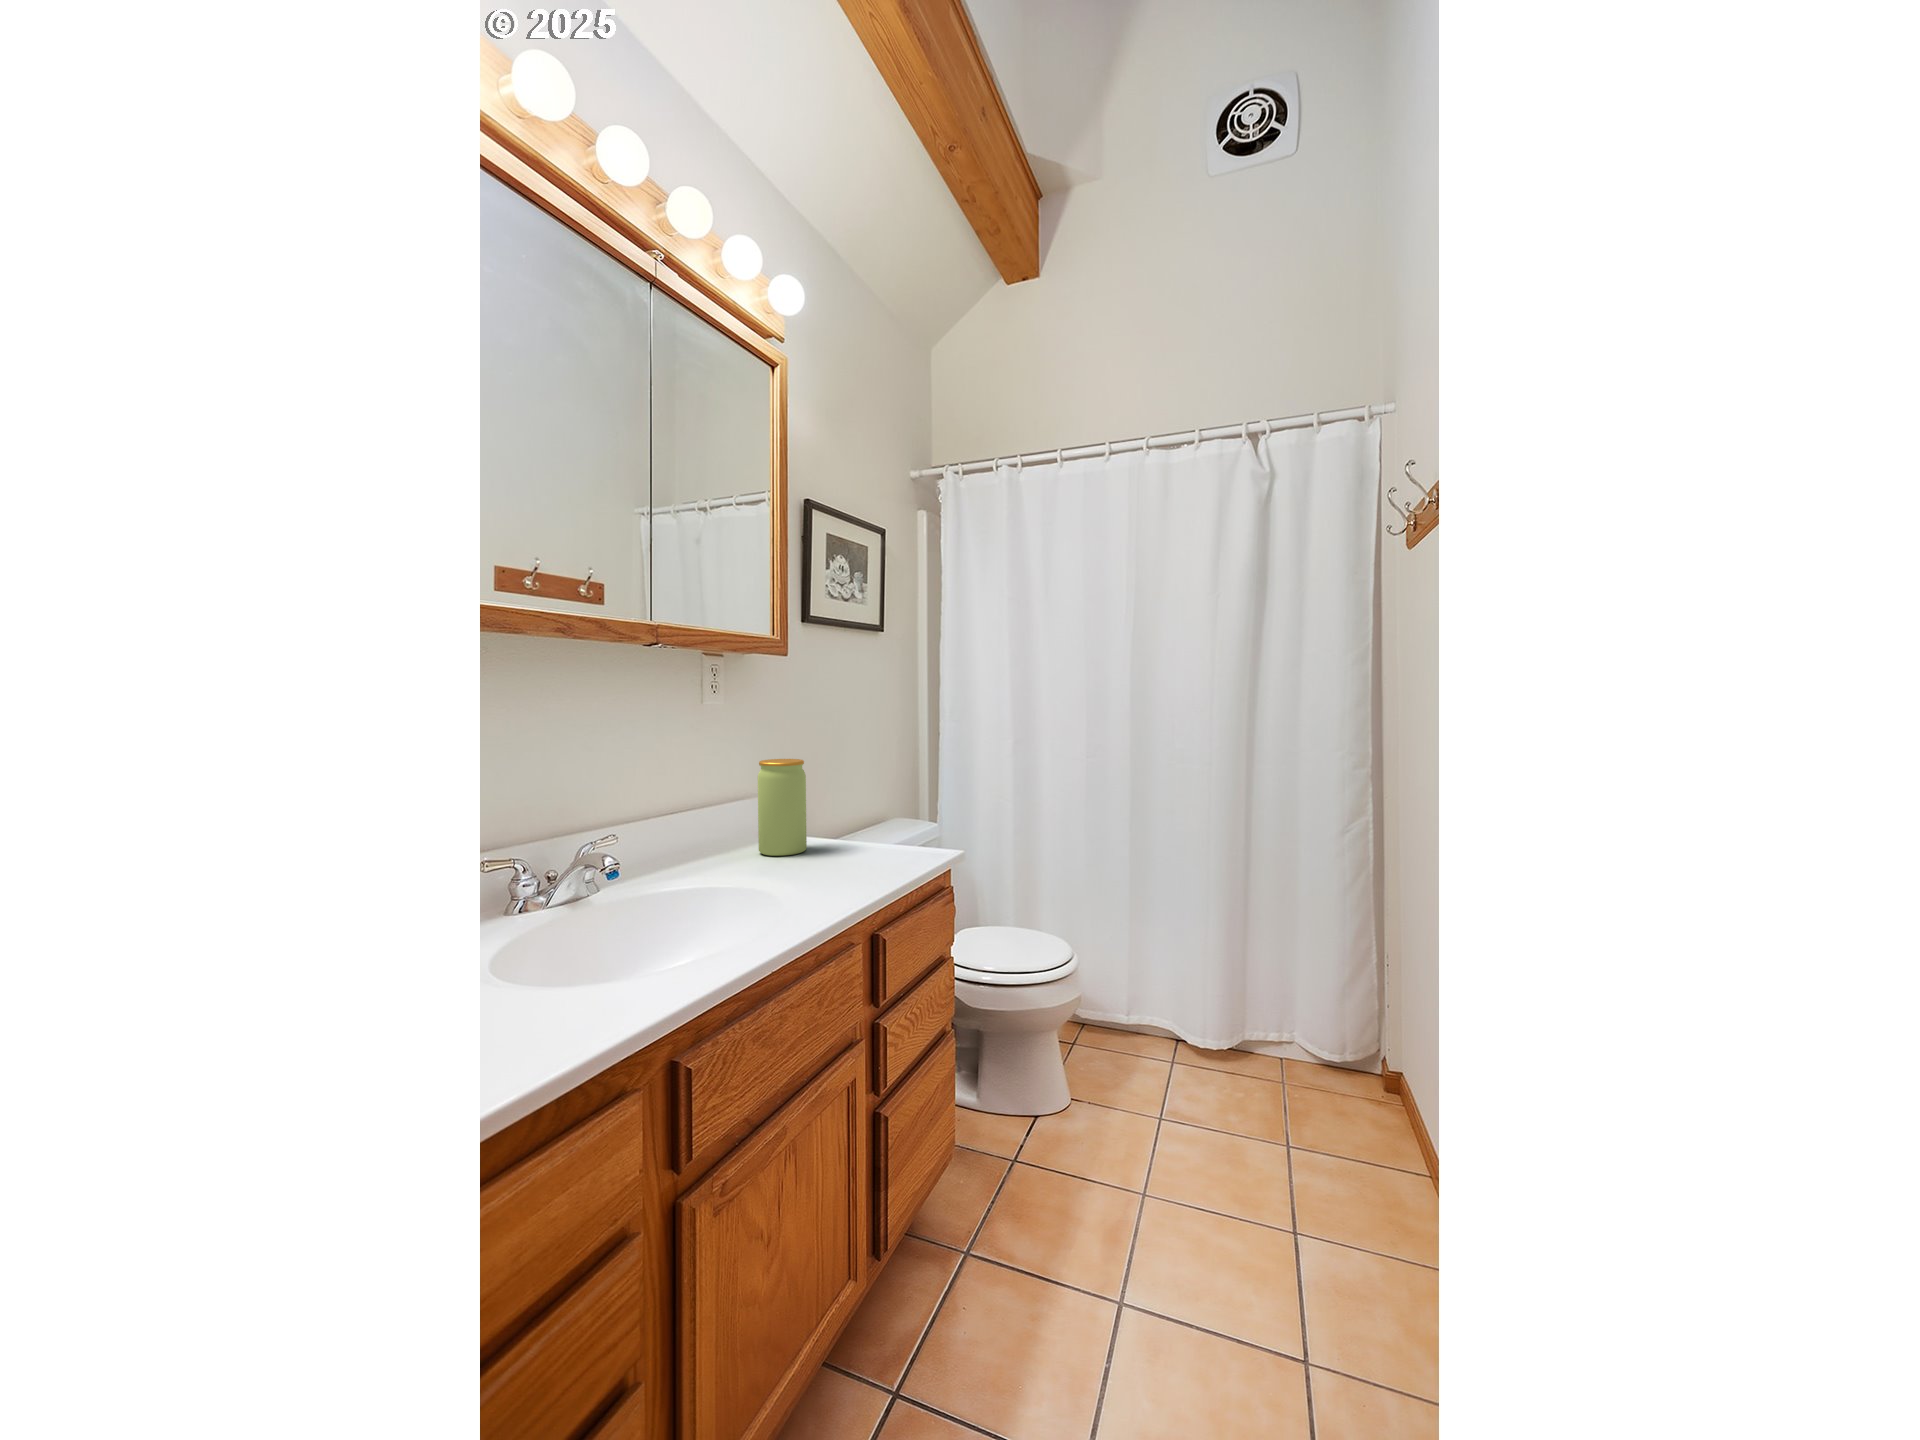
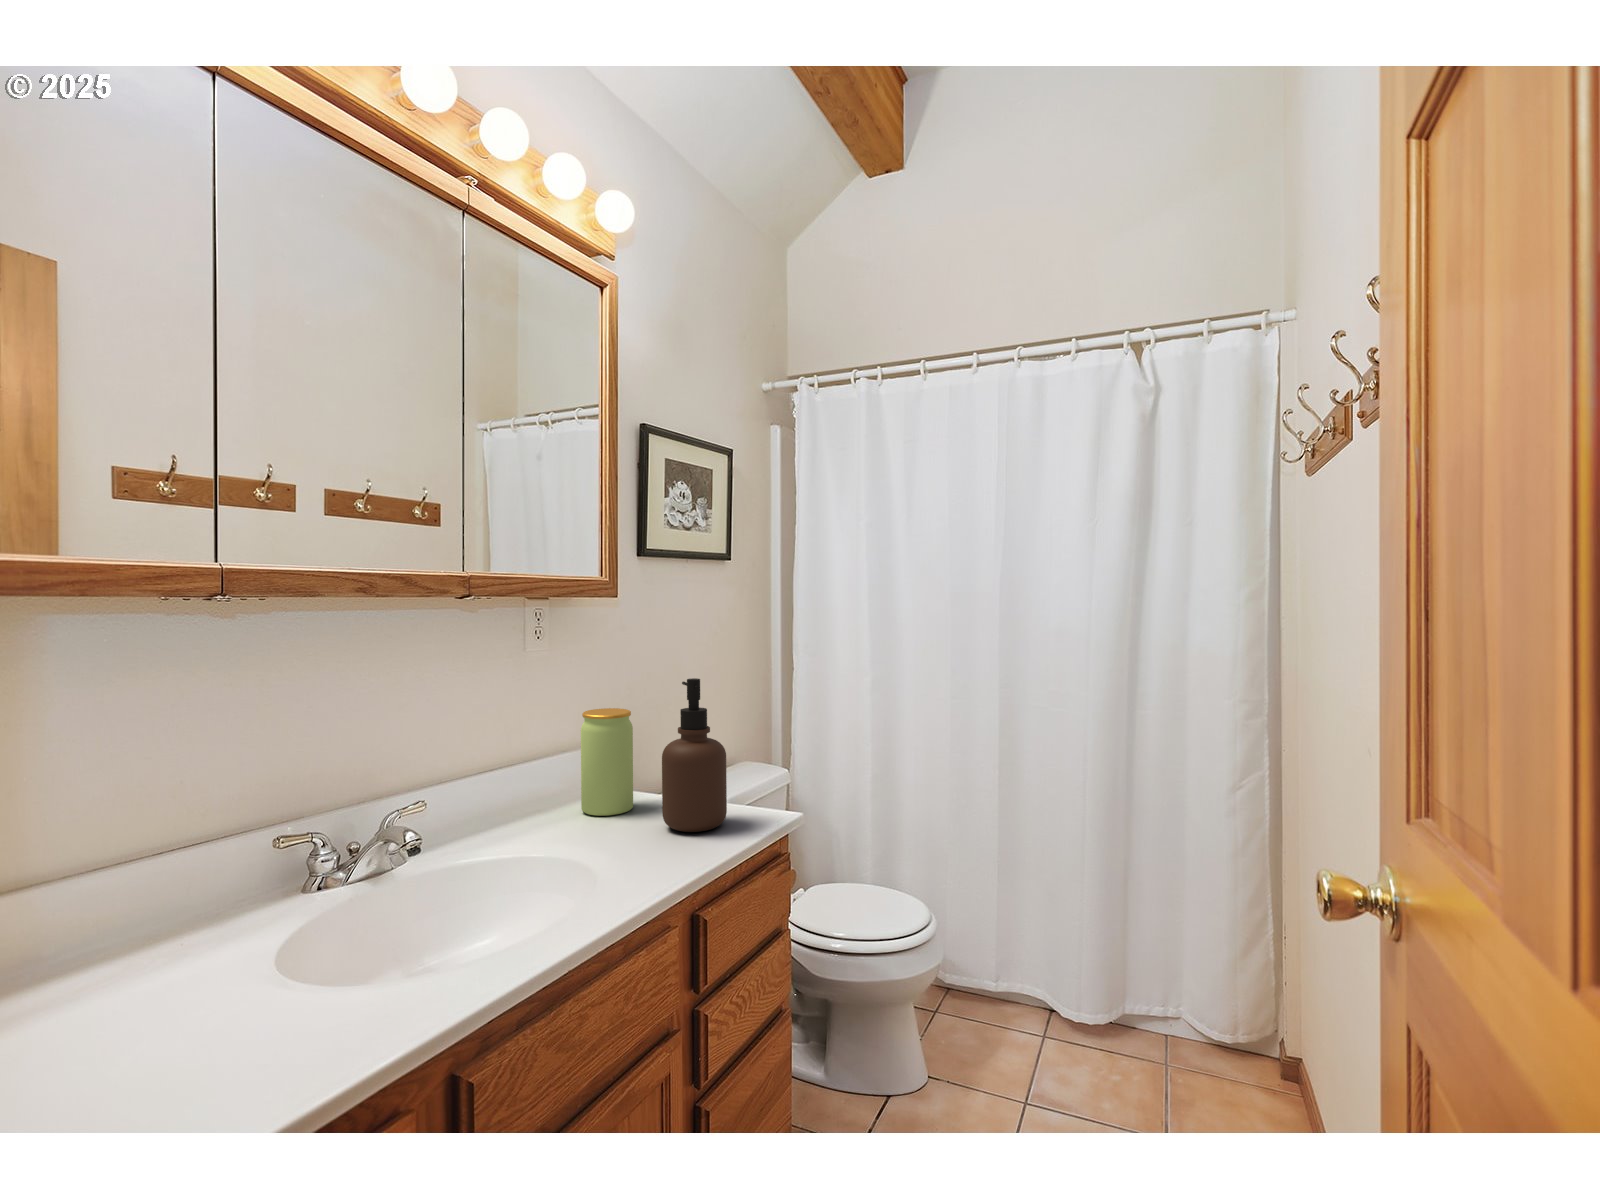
soap dispenser: none [837,726,896,866] -> present [662,678,727,832]

